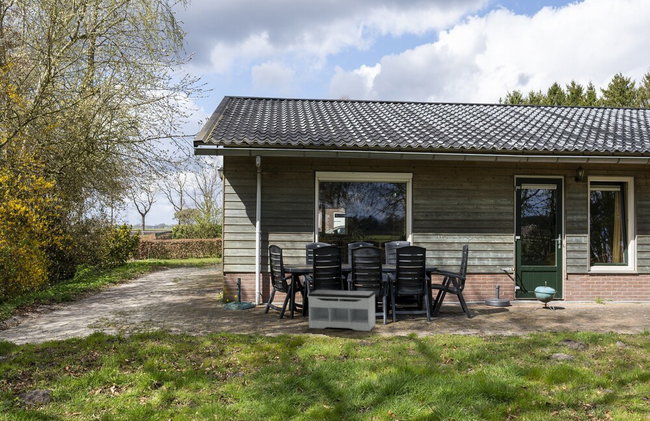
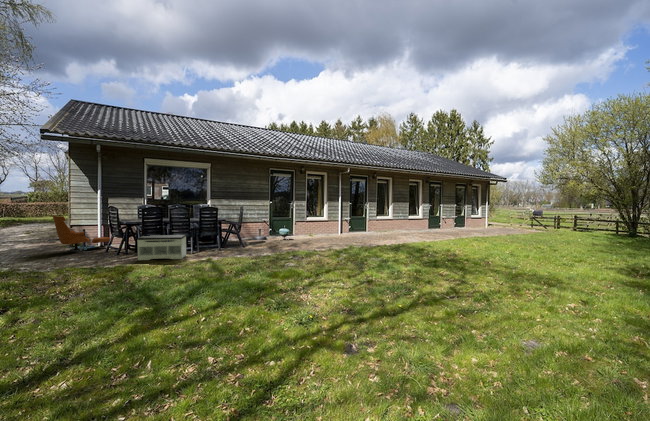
lounge chair: none [209,258,272,312] -> present [53,215,110,254]

